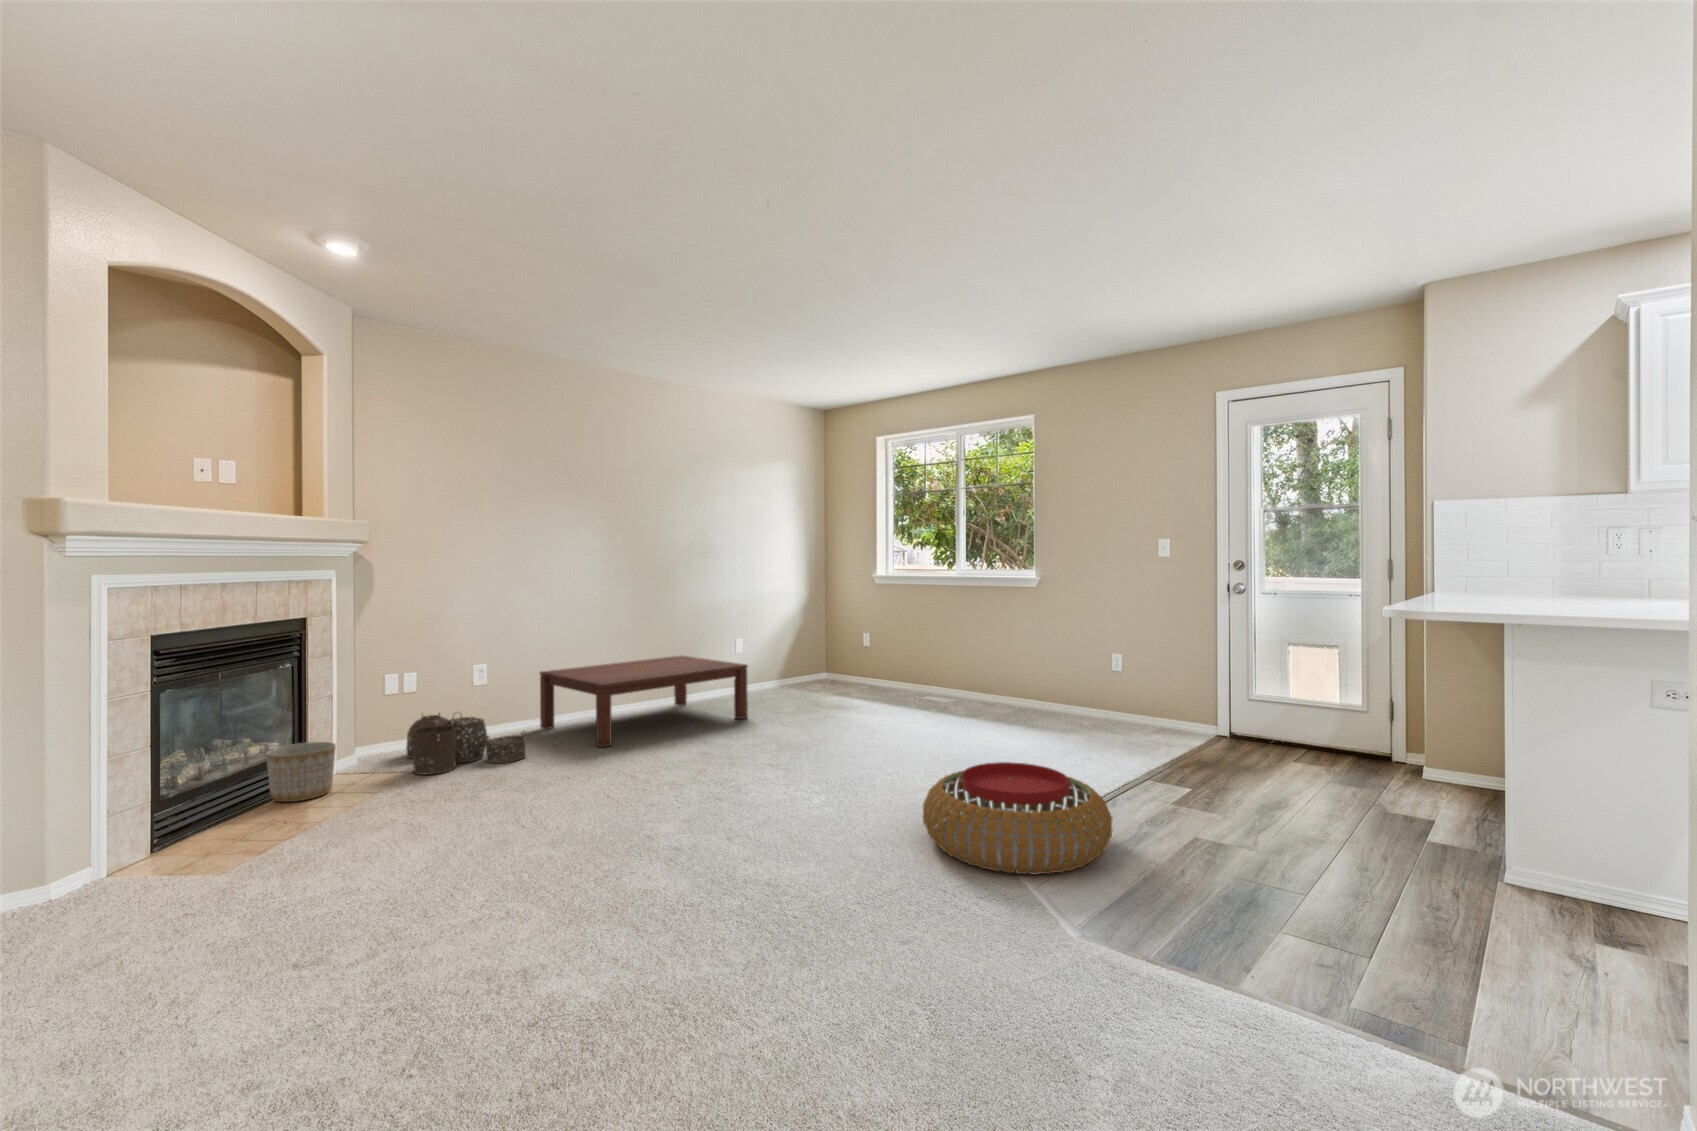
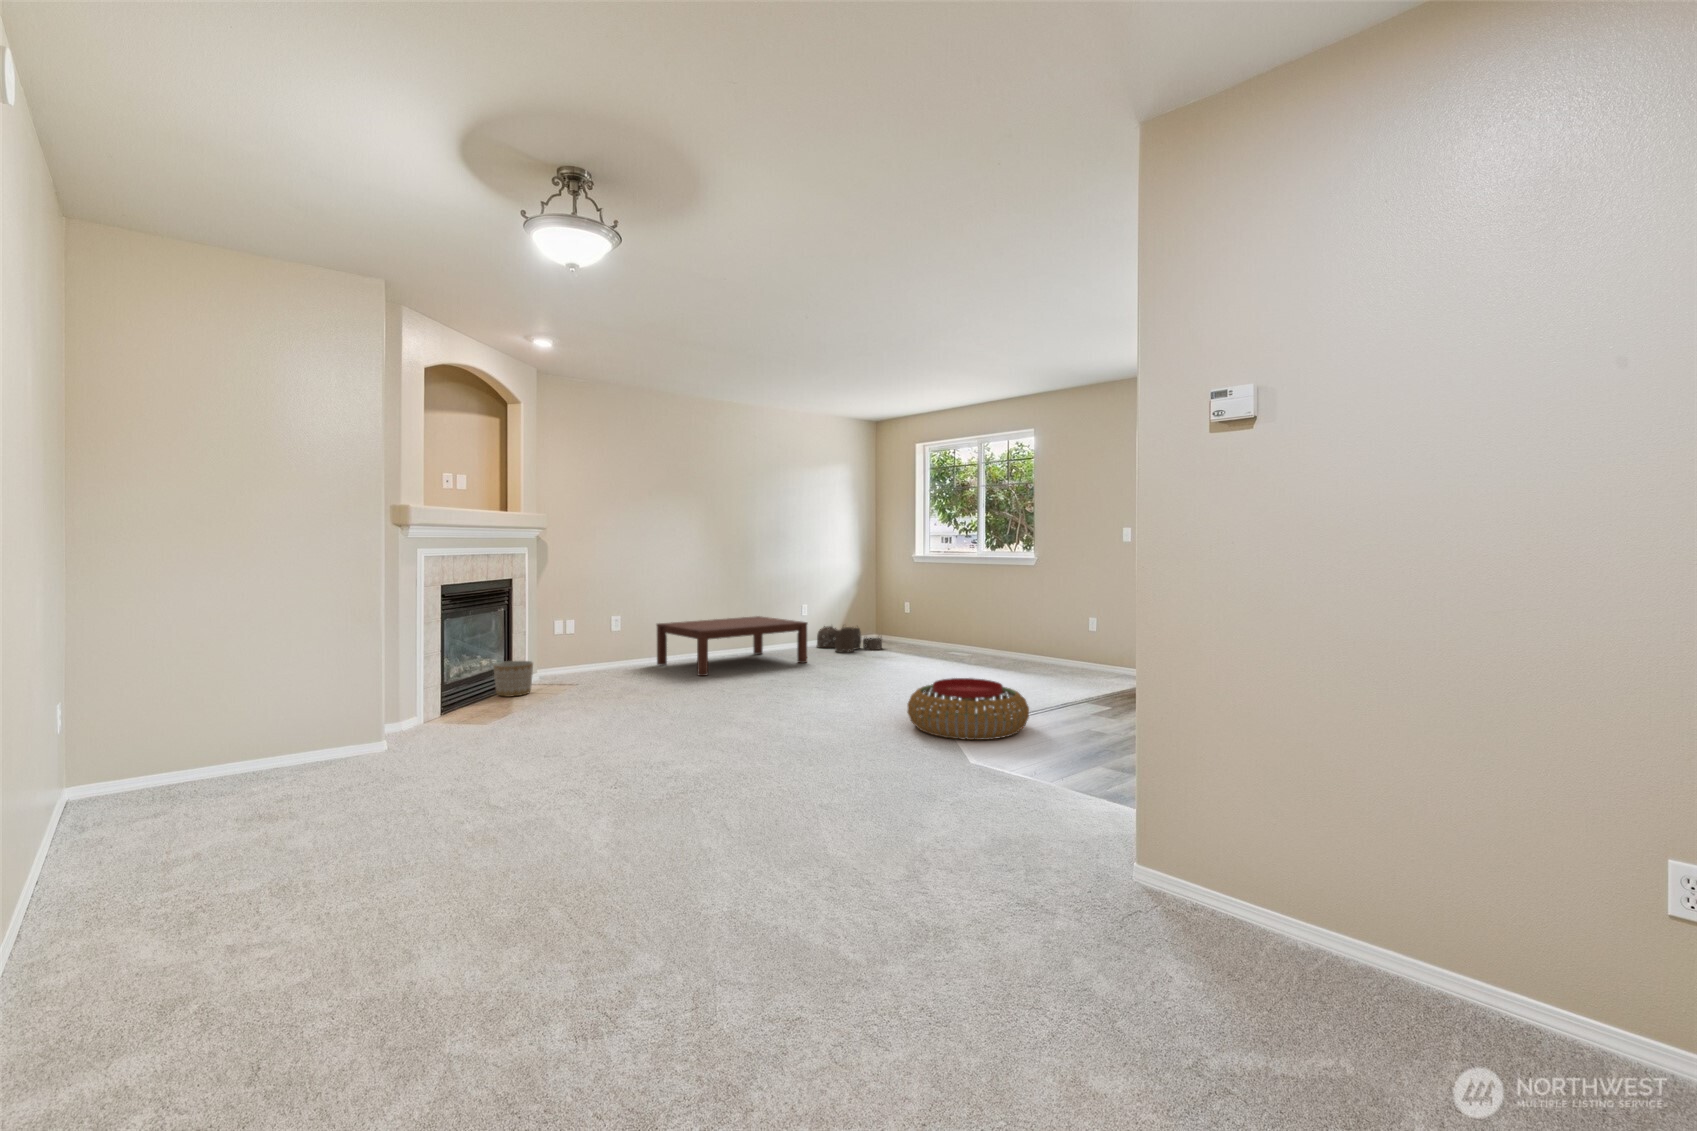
woven basket: present [406,713,526,775] -> present [817,626,882,652]

